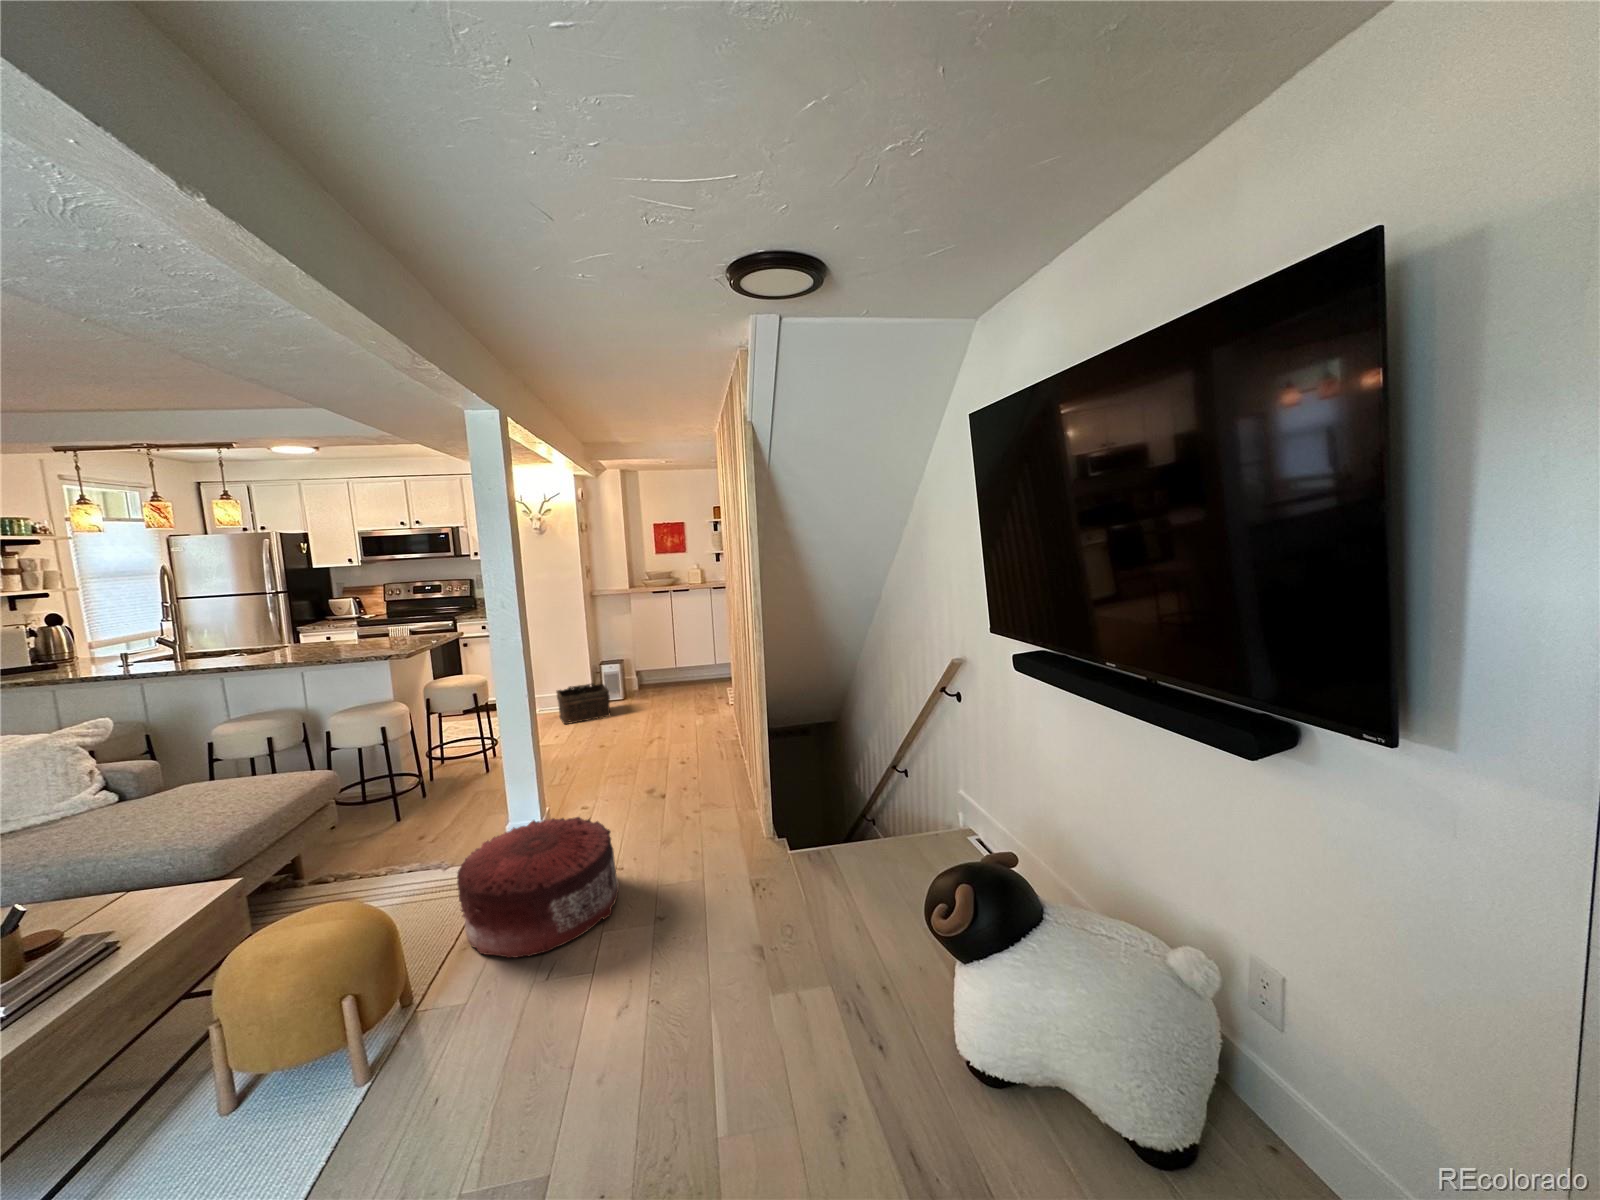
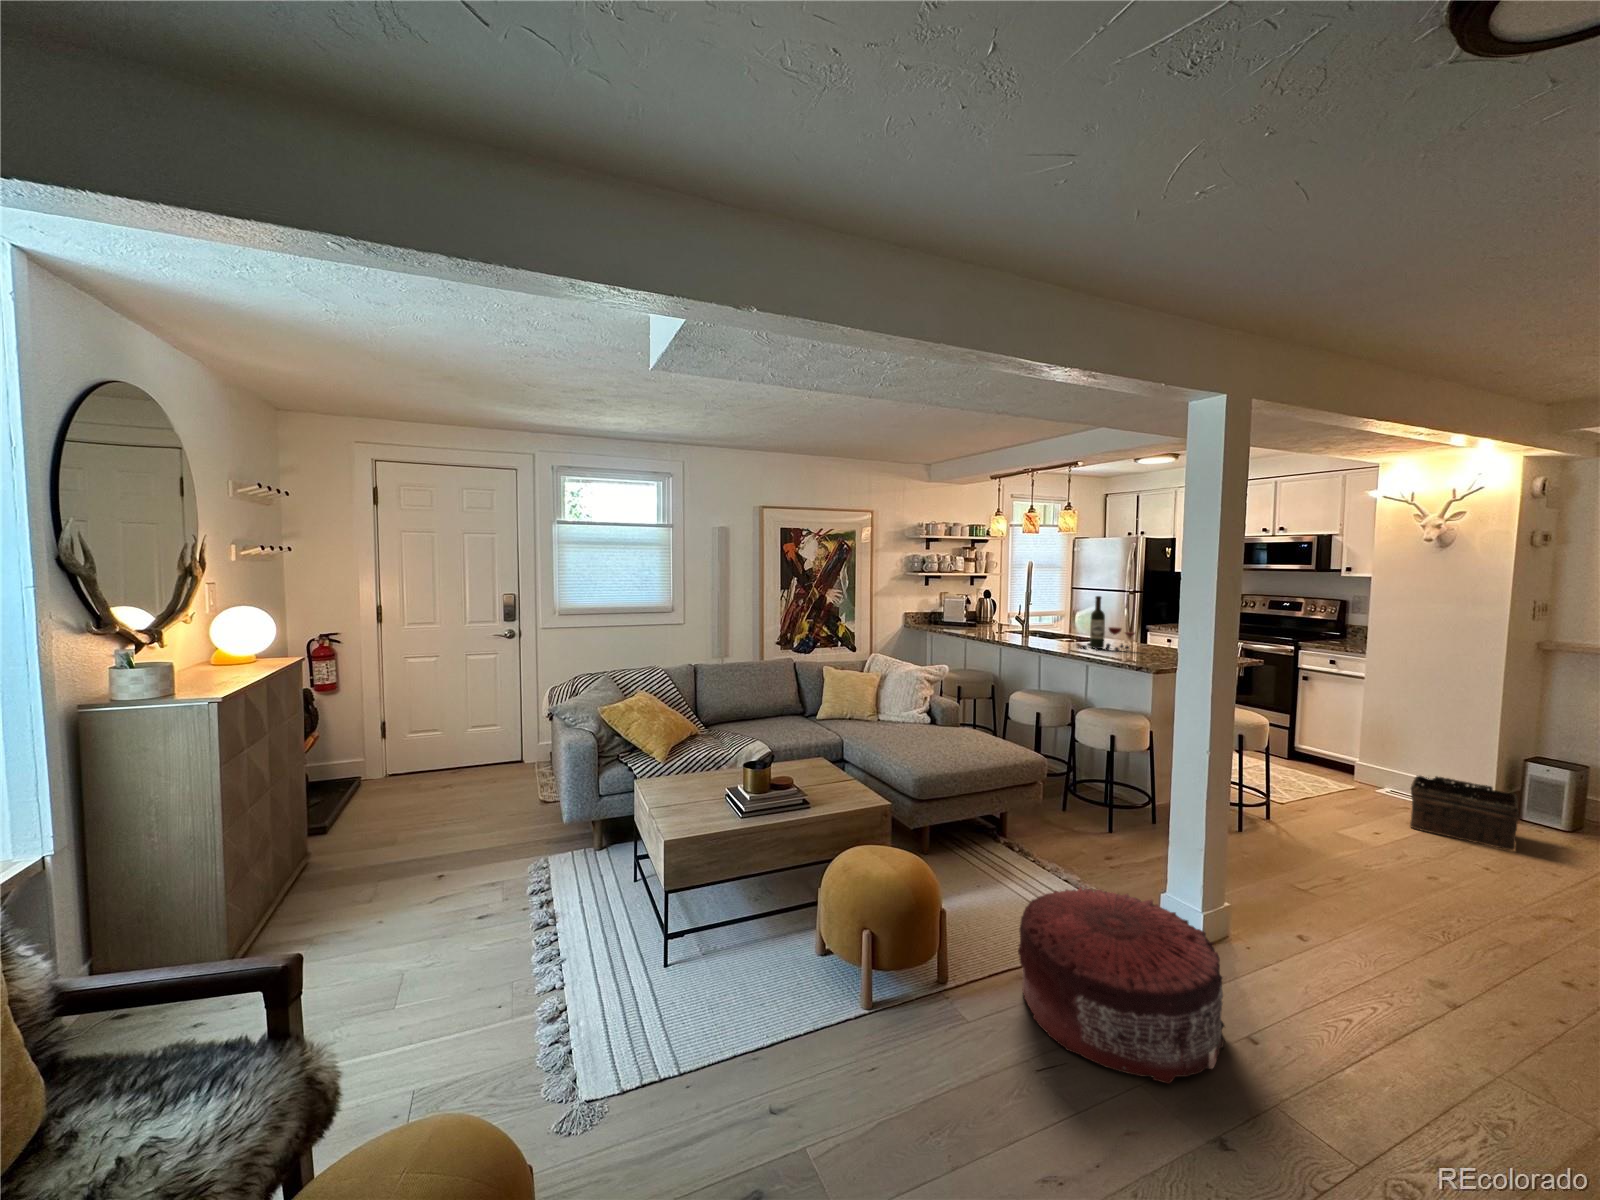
wine bottle: none [288,596,361,655] -> present [1076,596,1135,651]

